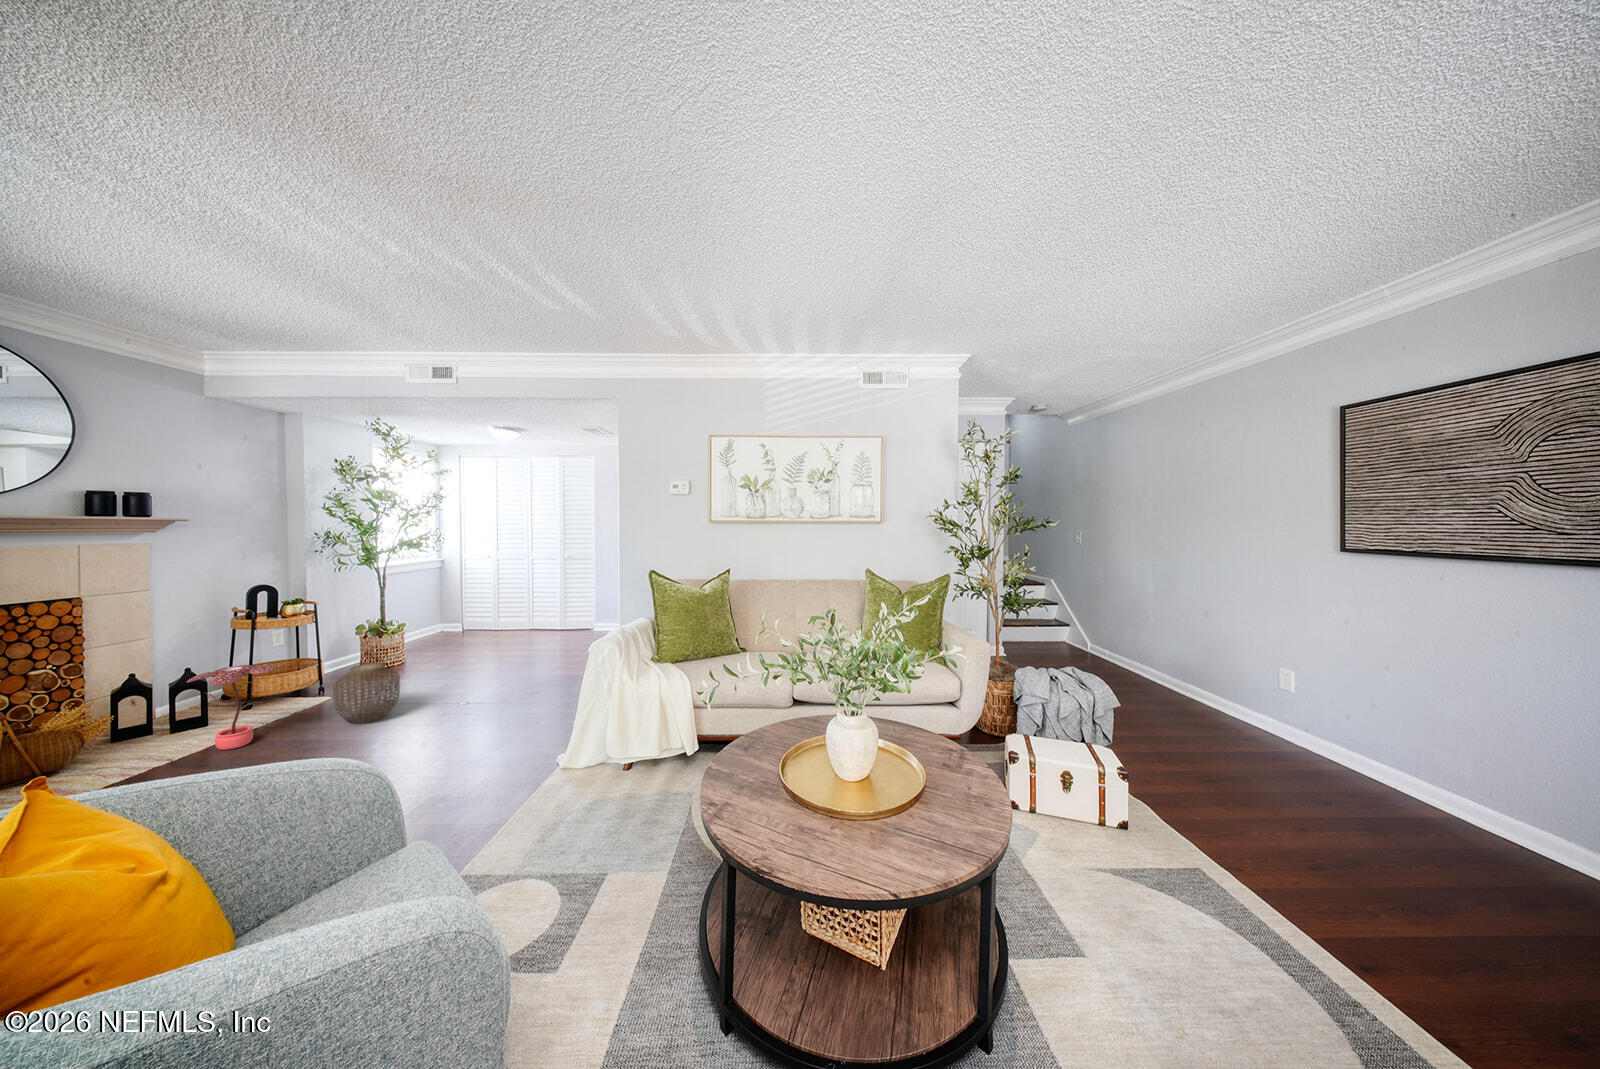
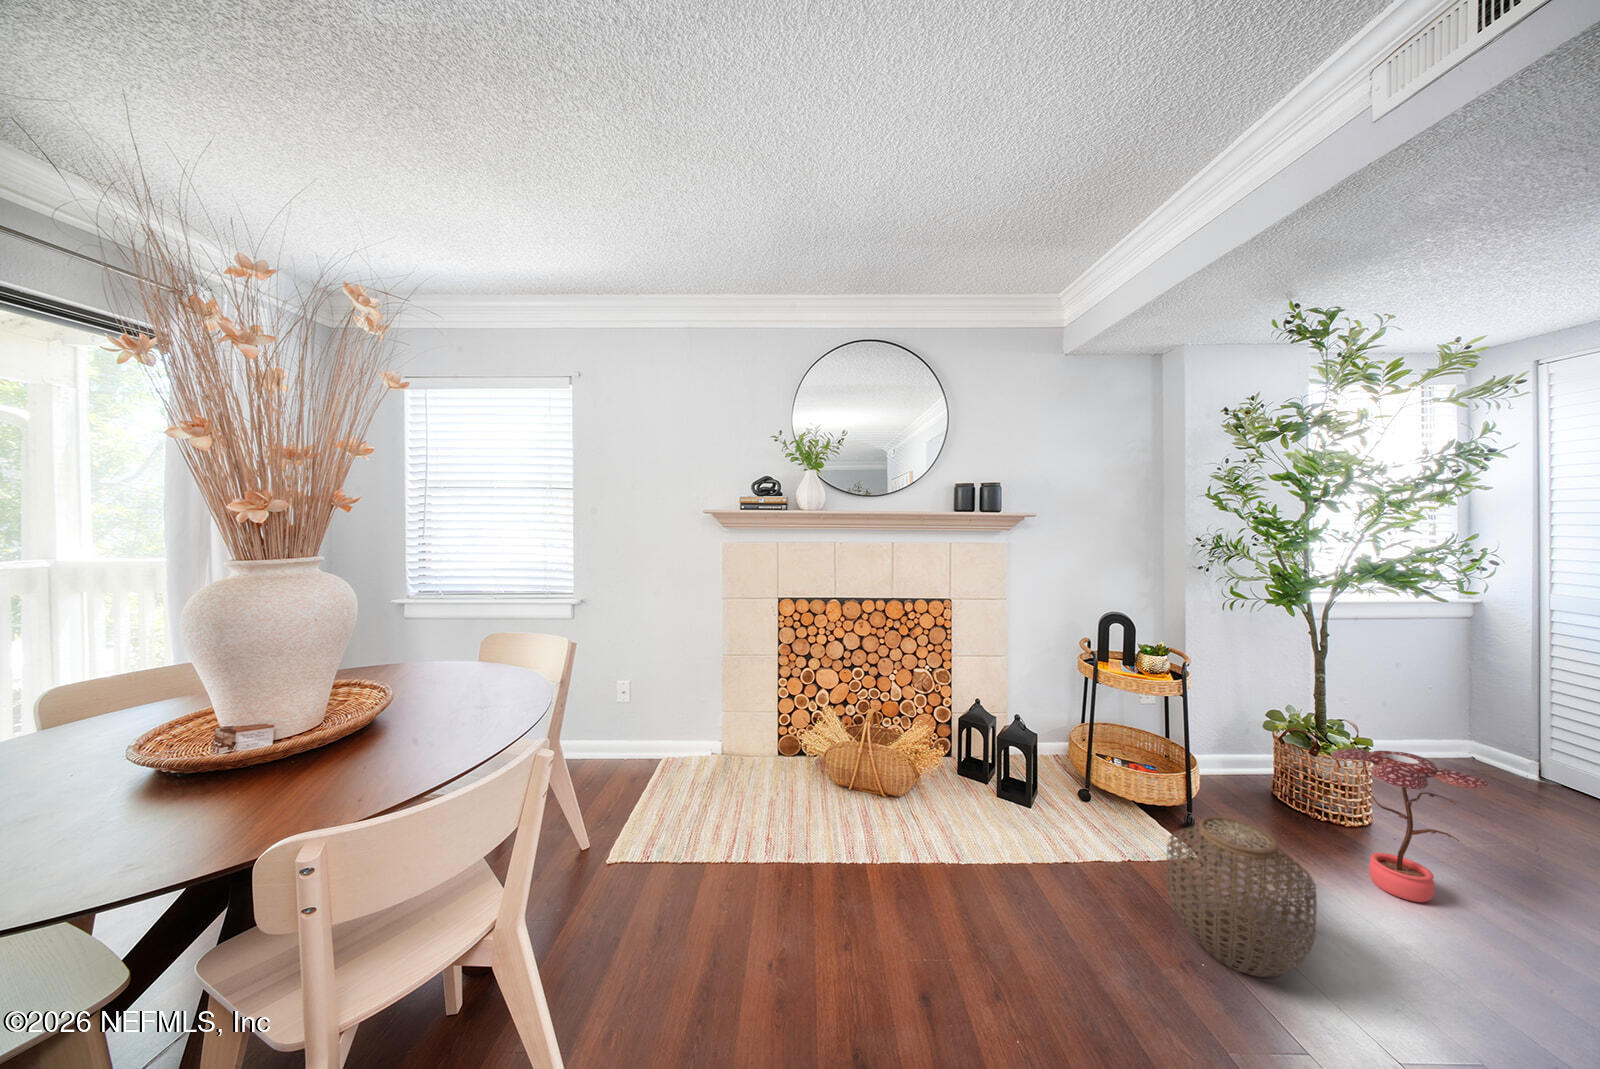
potted plant: present [187,665,277,750] -> present [1331,749,1488,902]

